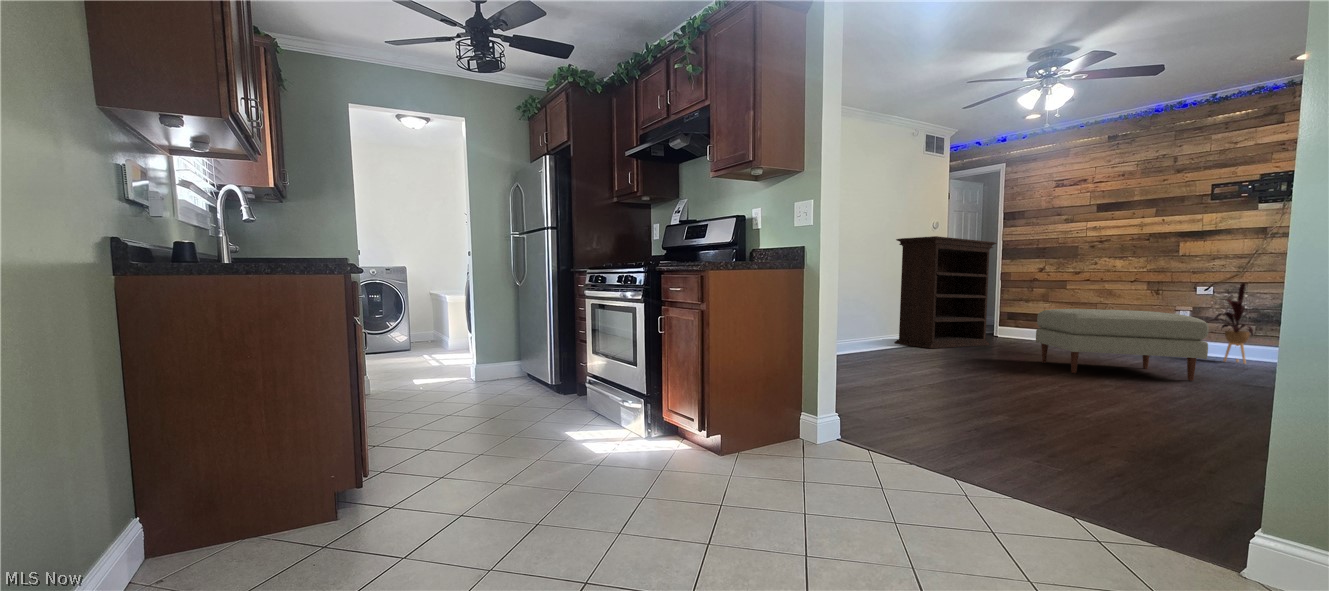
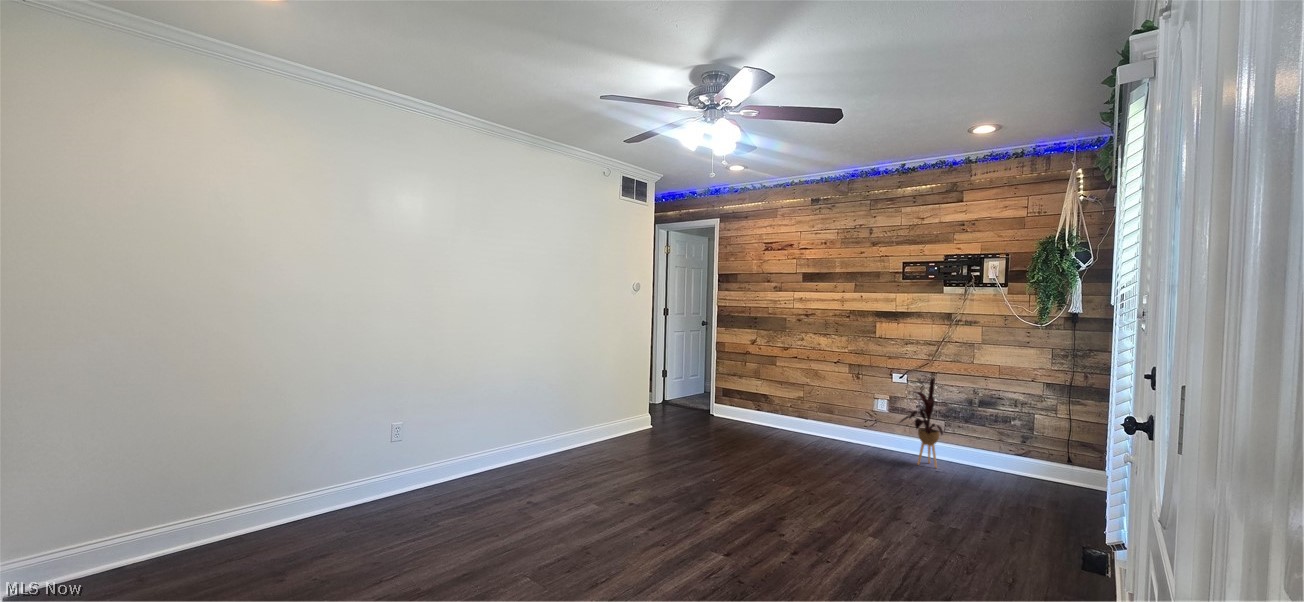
bookshelf: present [894,236,997,348] -> none [572,318,698,476]
ottoman: present [1036,309,1209,381] -> none [724,436,907,553]

